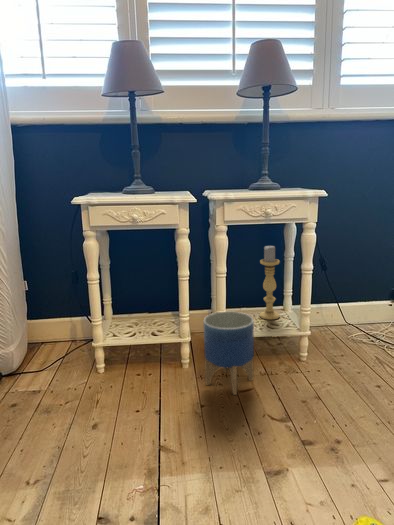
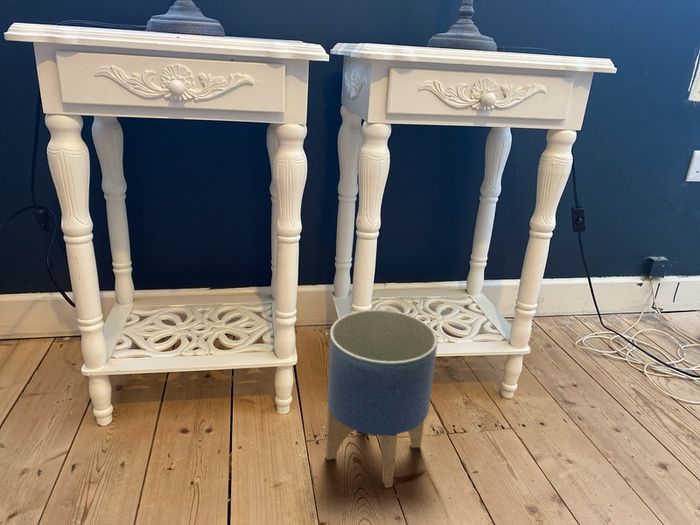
candle holder: present [260,246,280,320] -> none [427,168,478,314]

